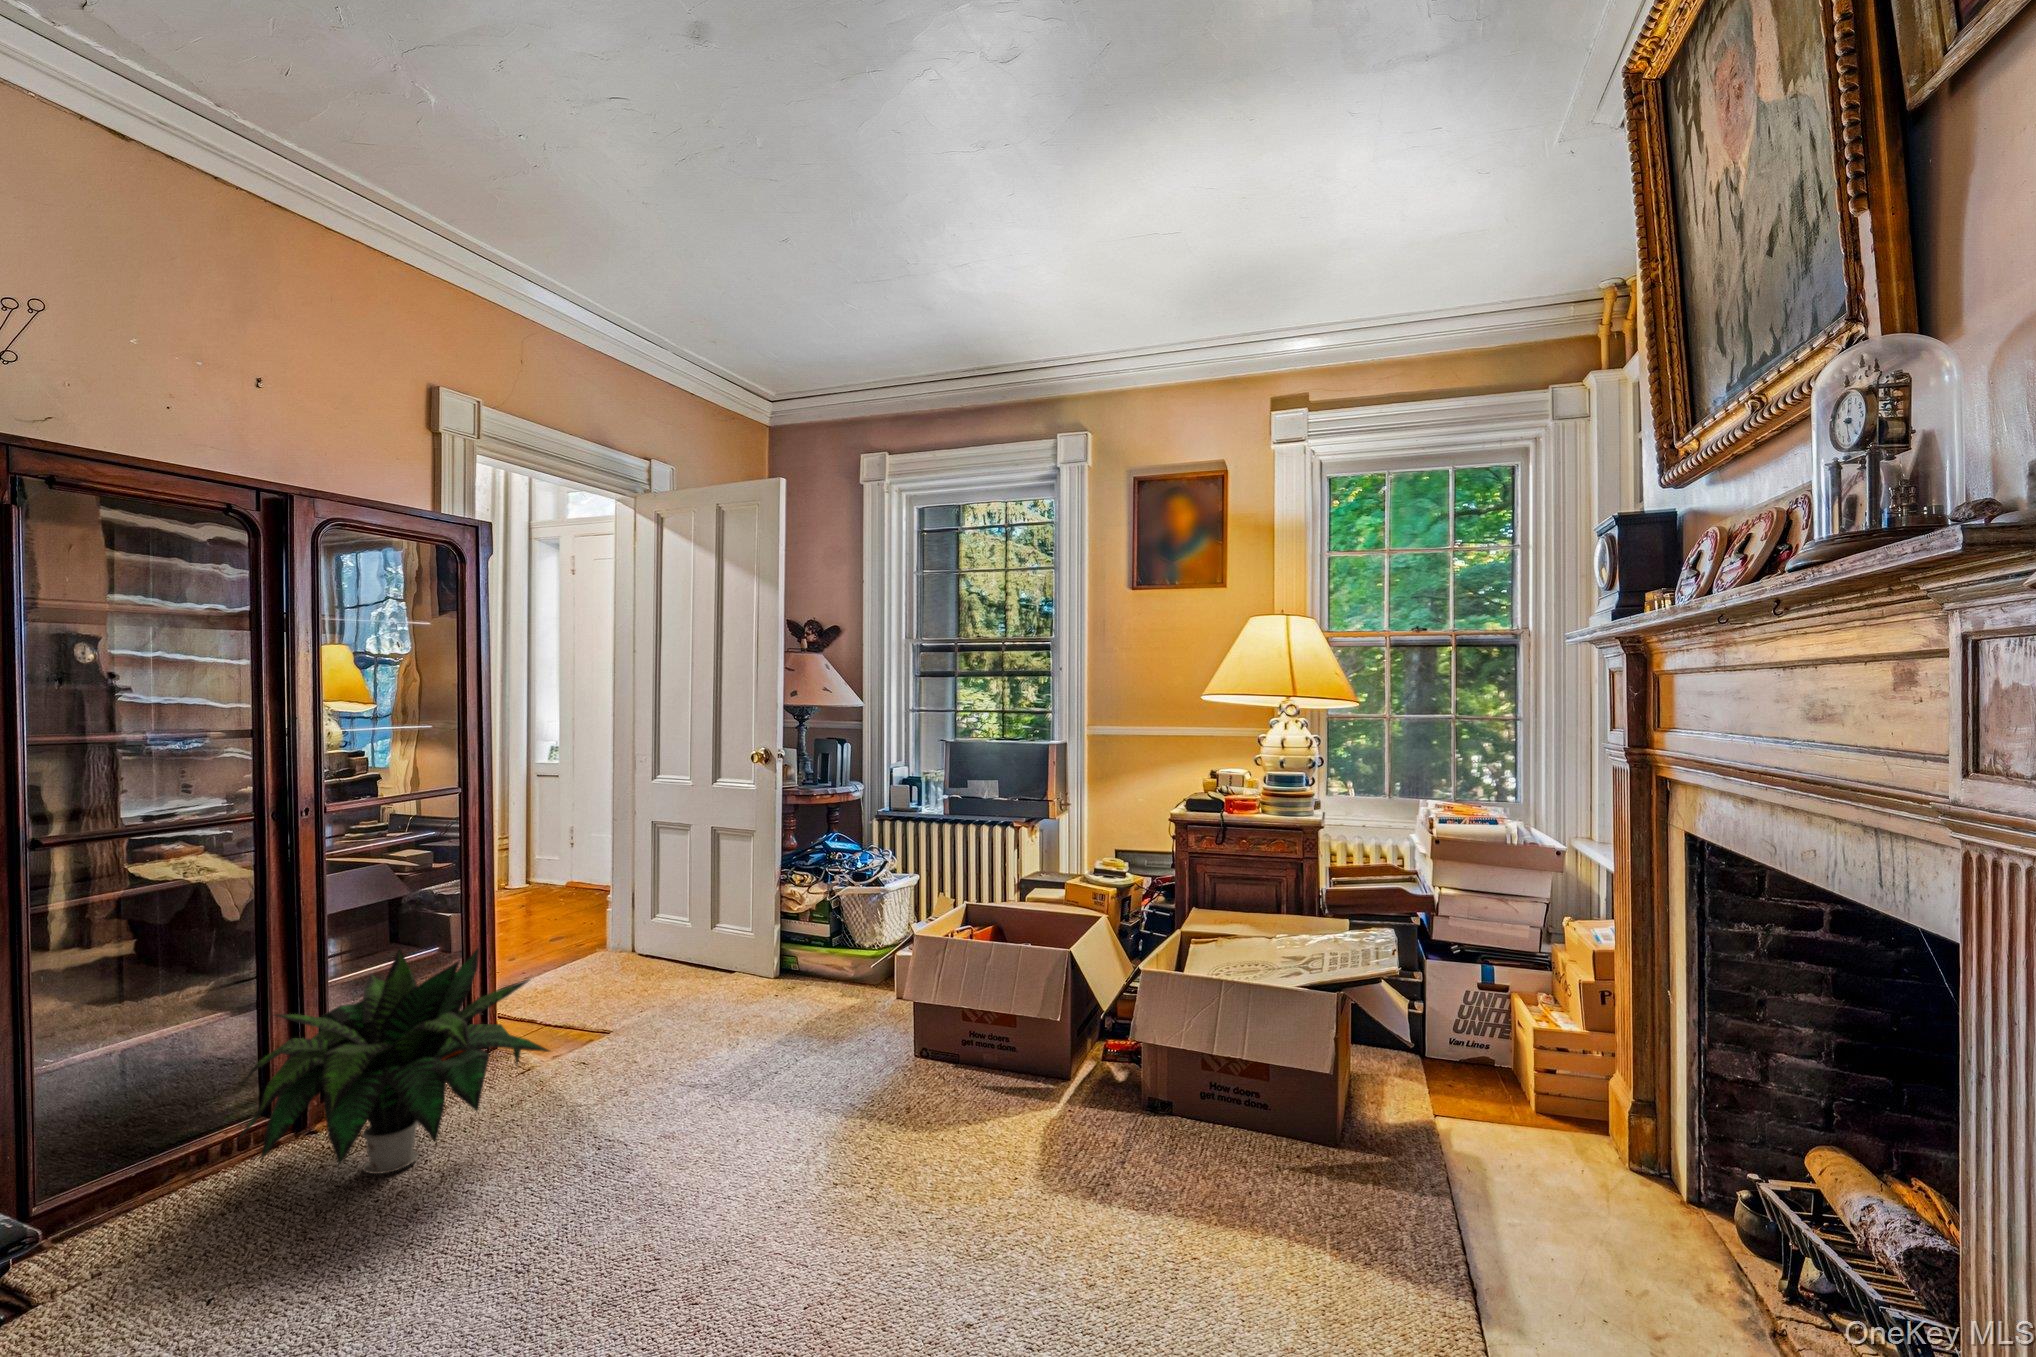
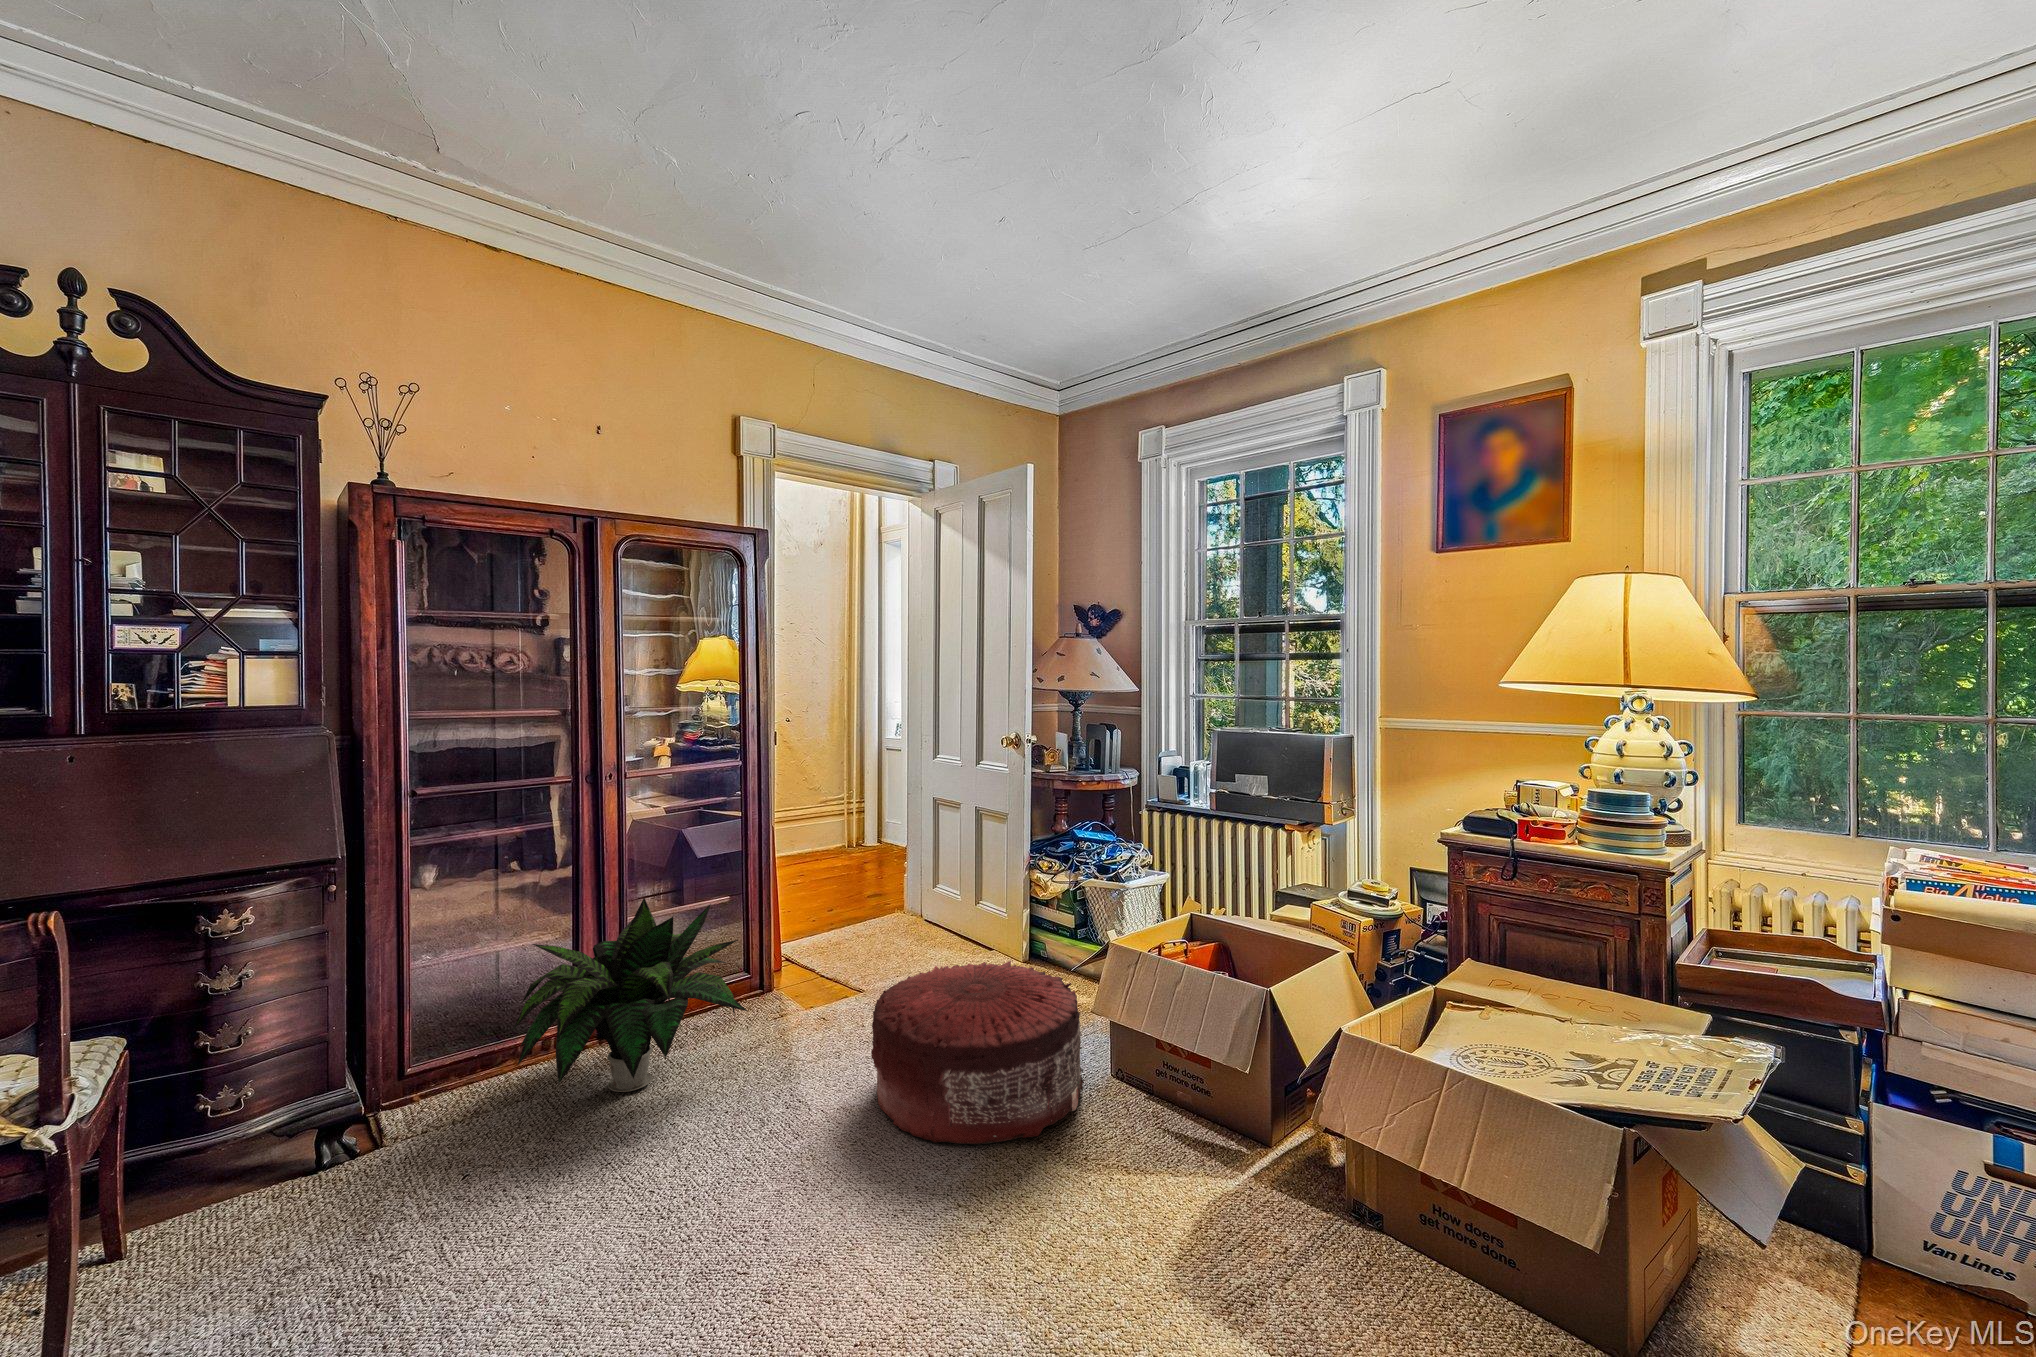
pouf: none [692,966,901,1140] -> present [871,961,1084,1144]

